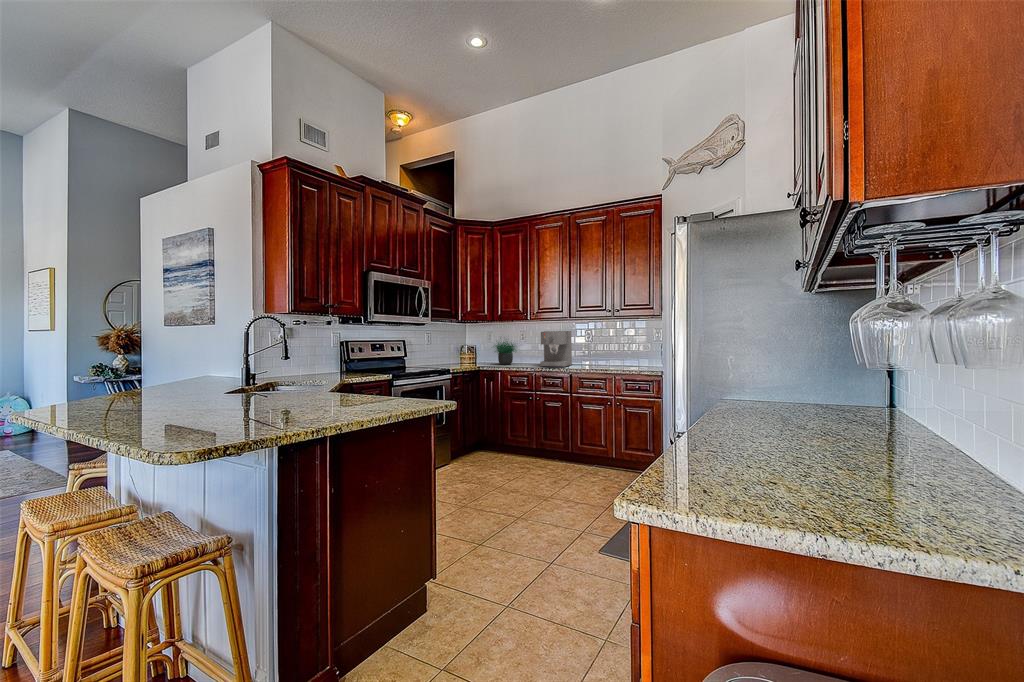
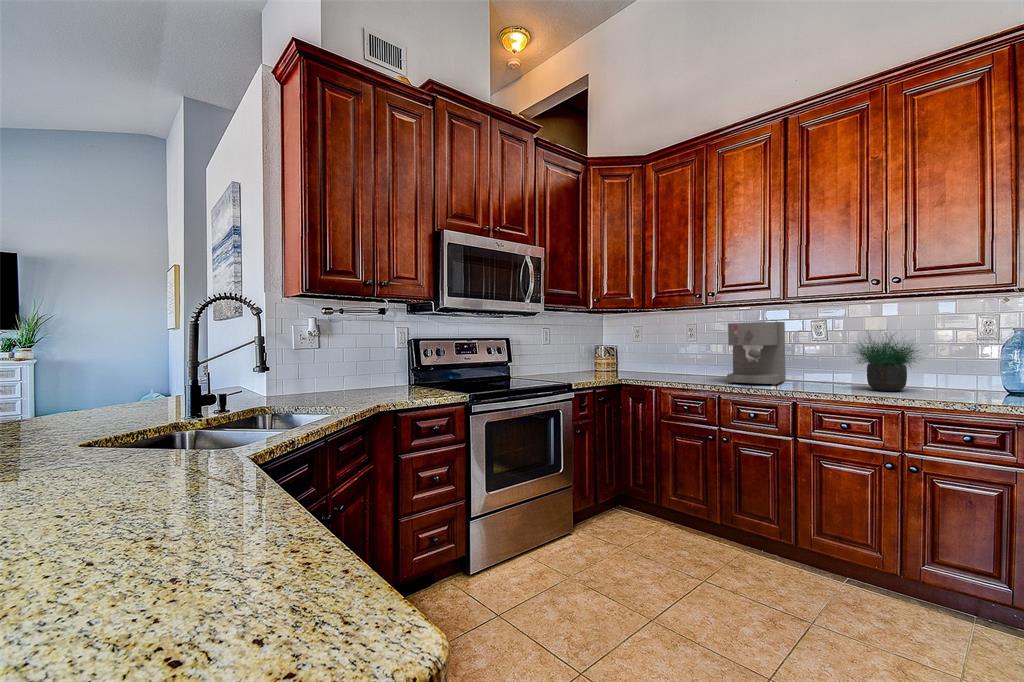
potted plant: present [495,341,515,365] -> present [854,333,919,391]

